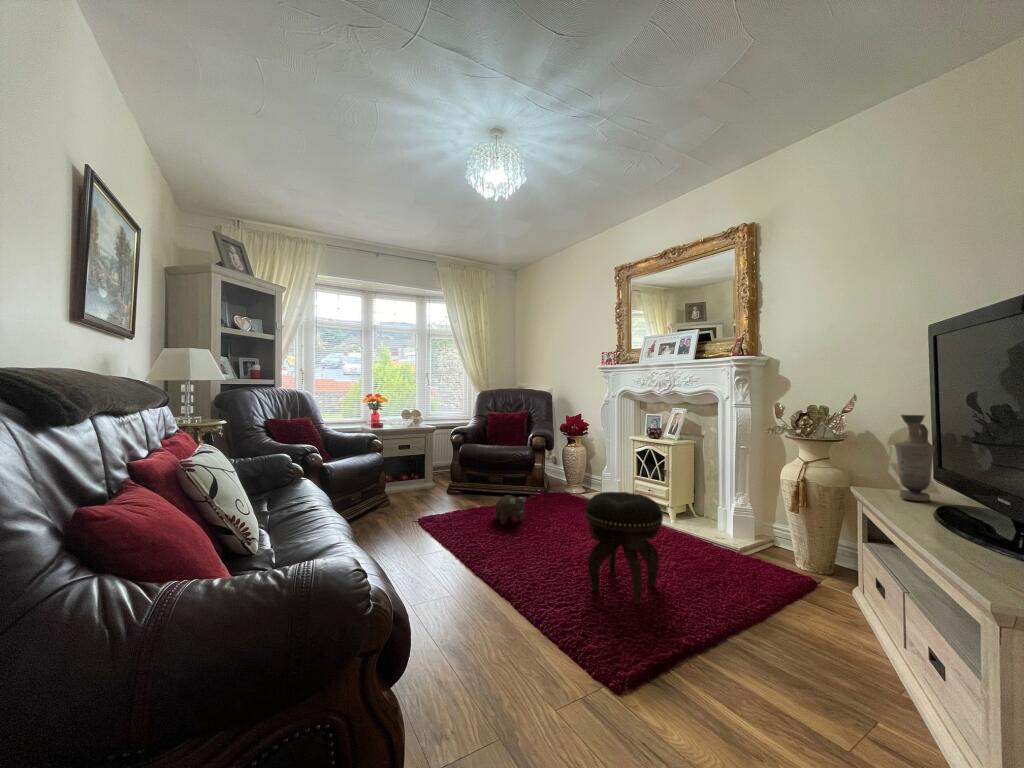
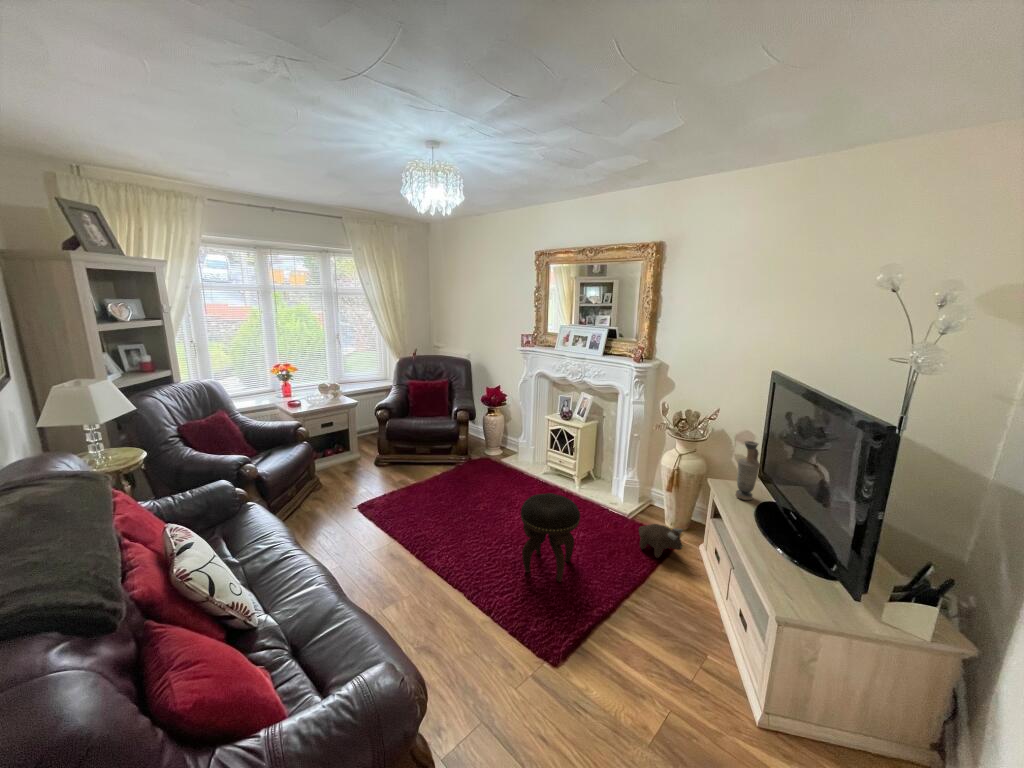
plush toy: present [495,495,526,524] -> present [639,524,684,558]

